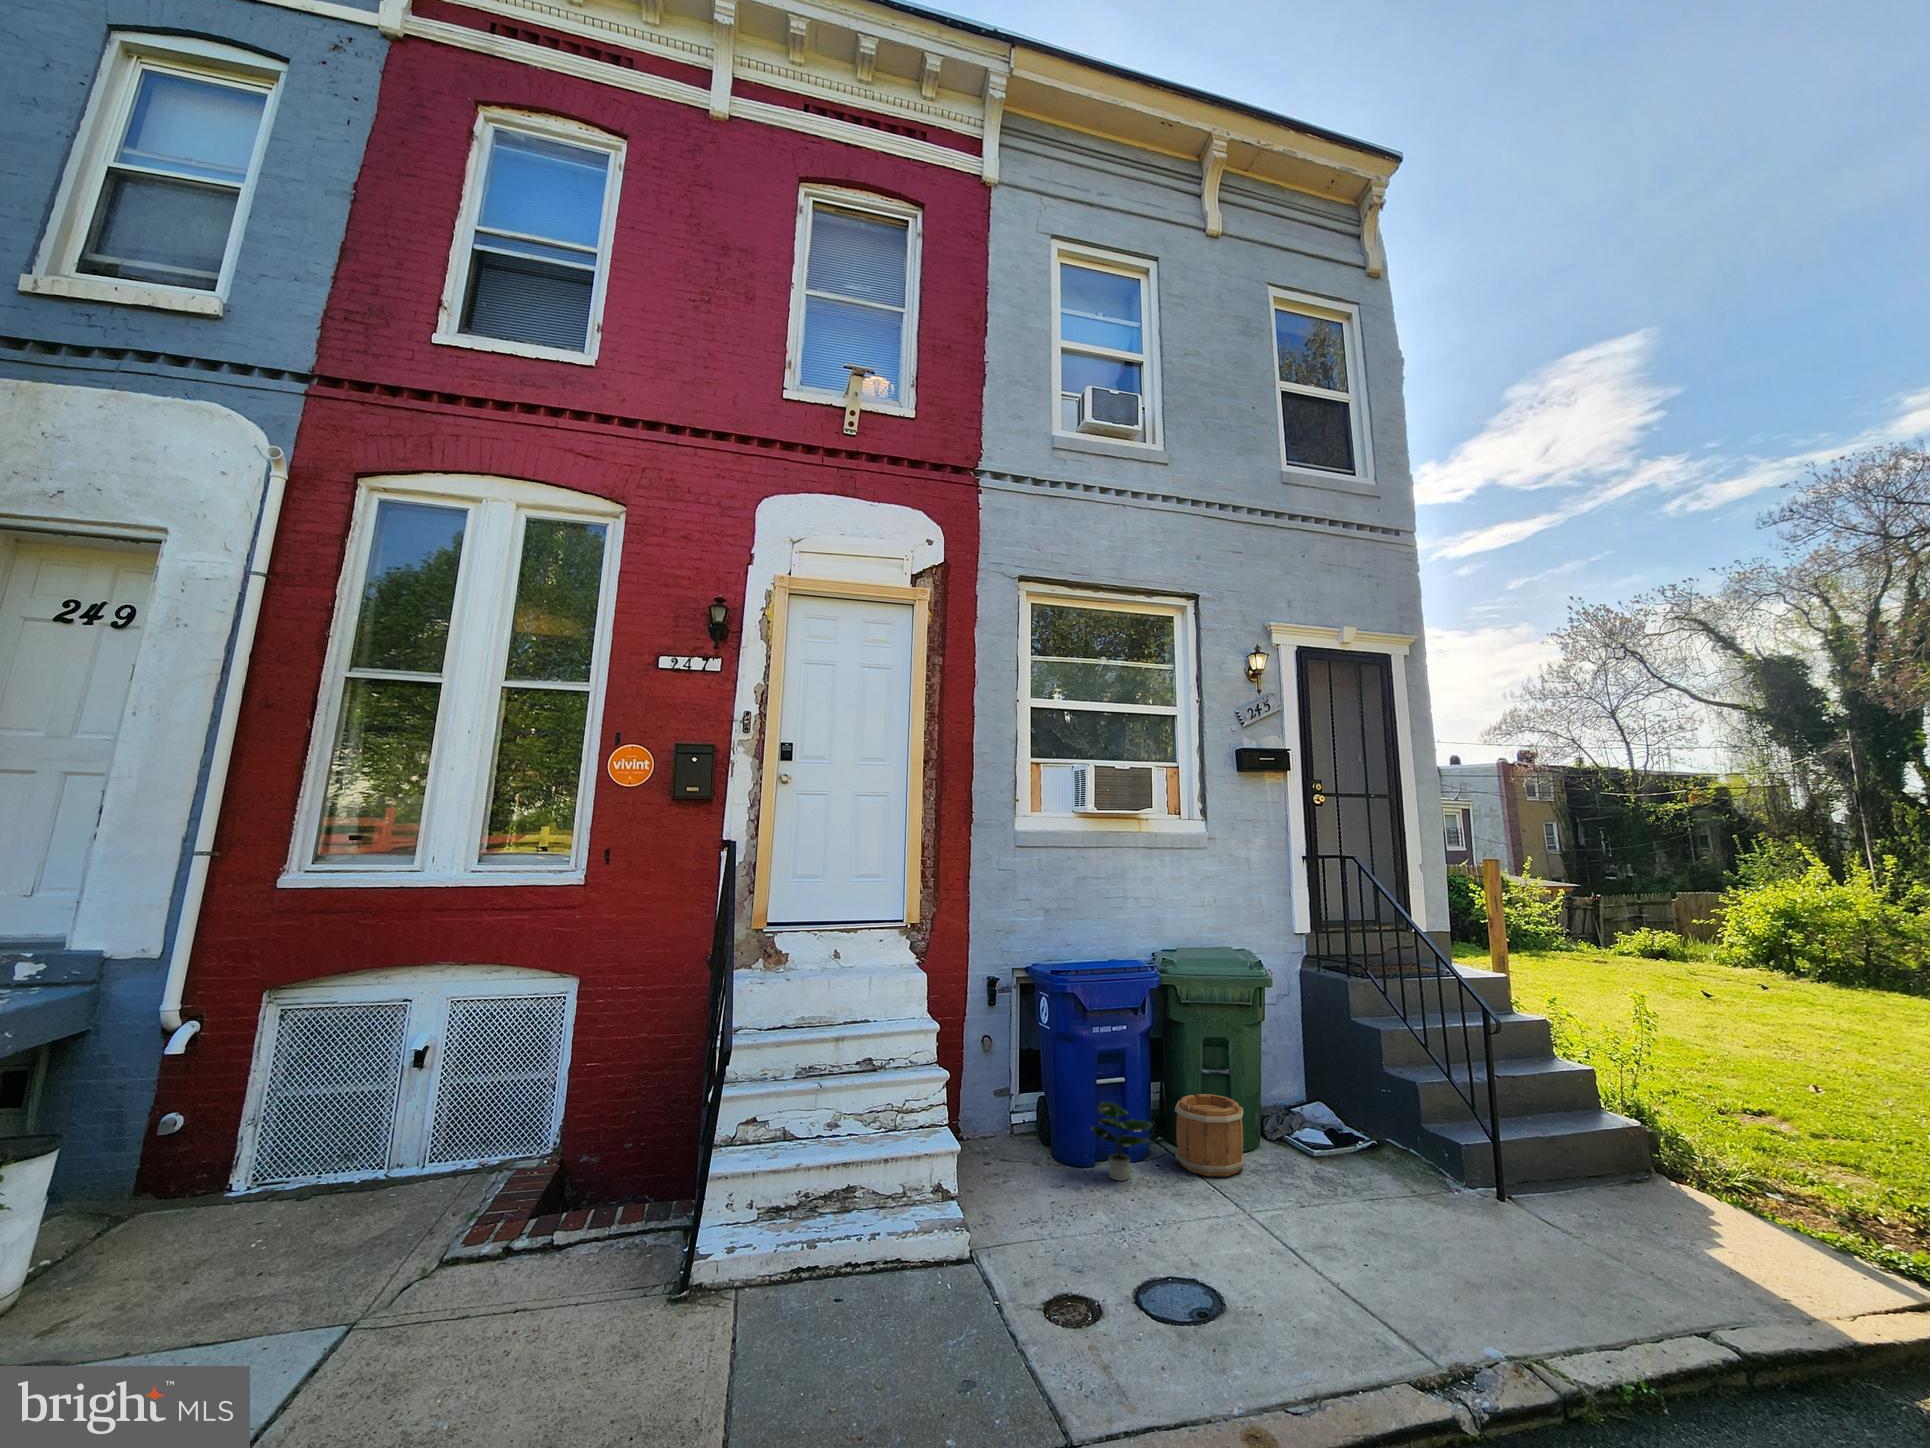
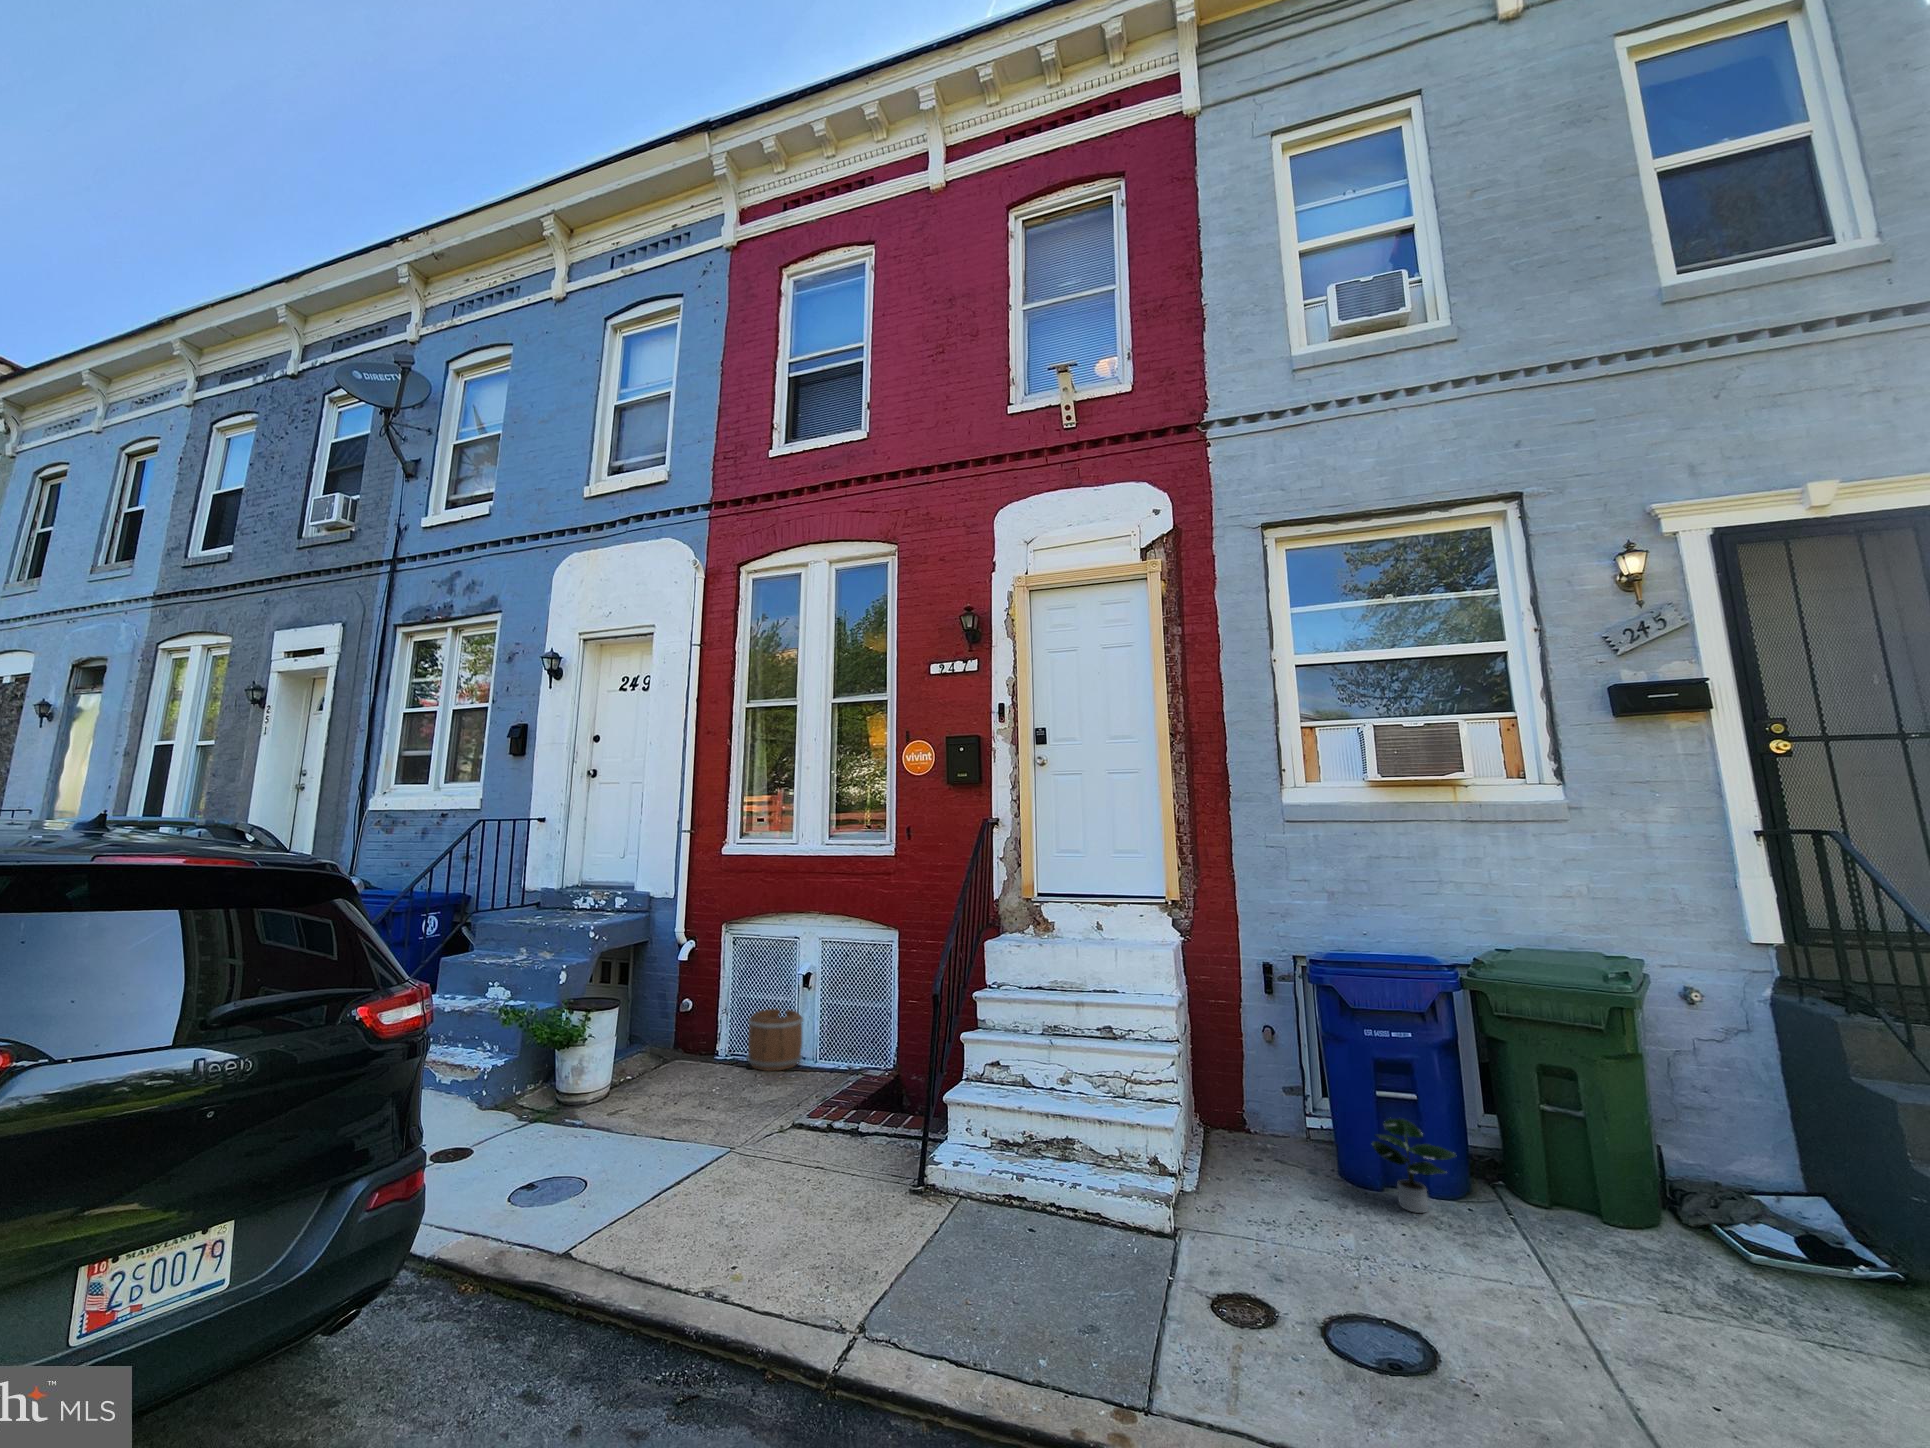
bucket: present [1175,1094,1245,1177] -> present [746,1009,803,1071]

